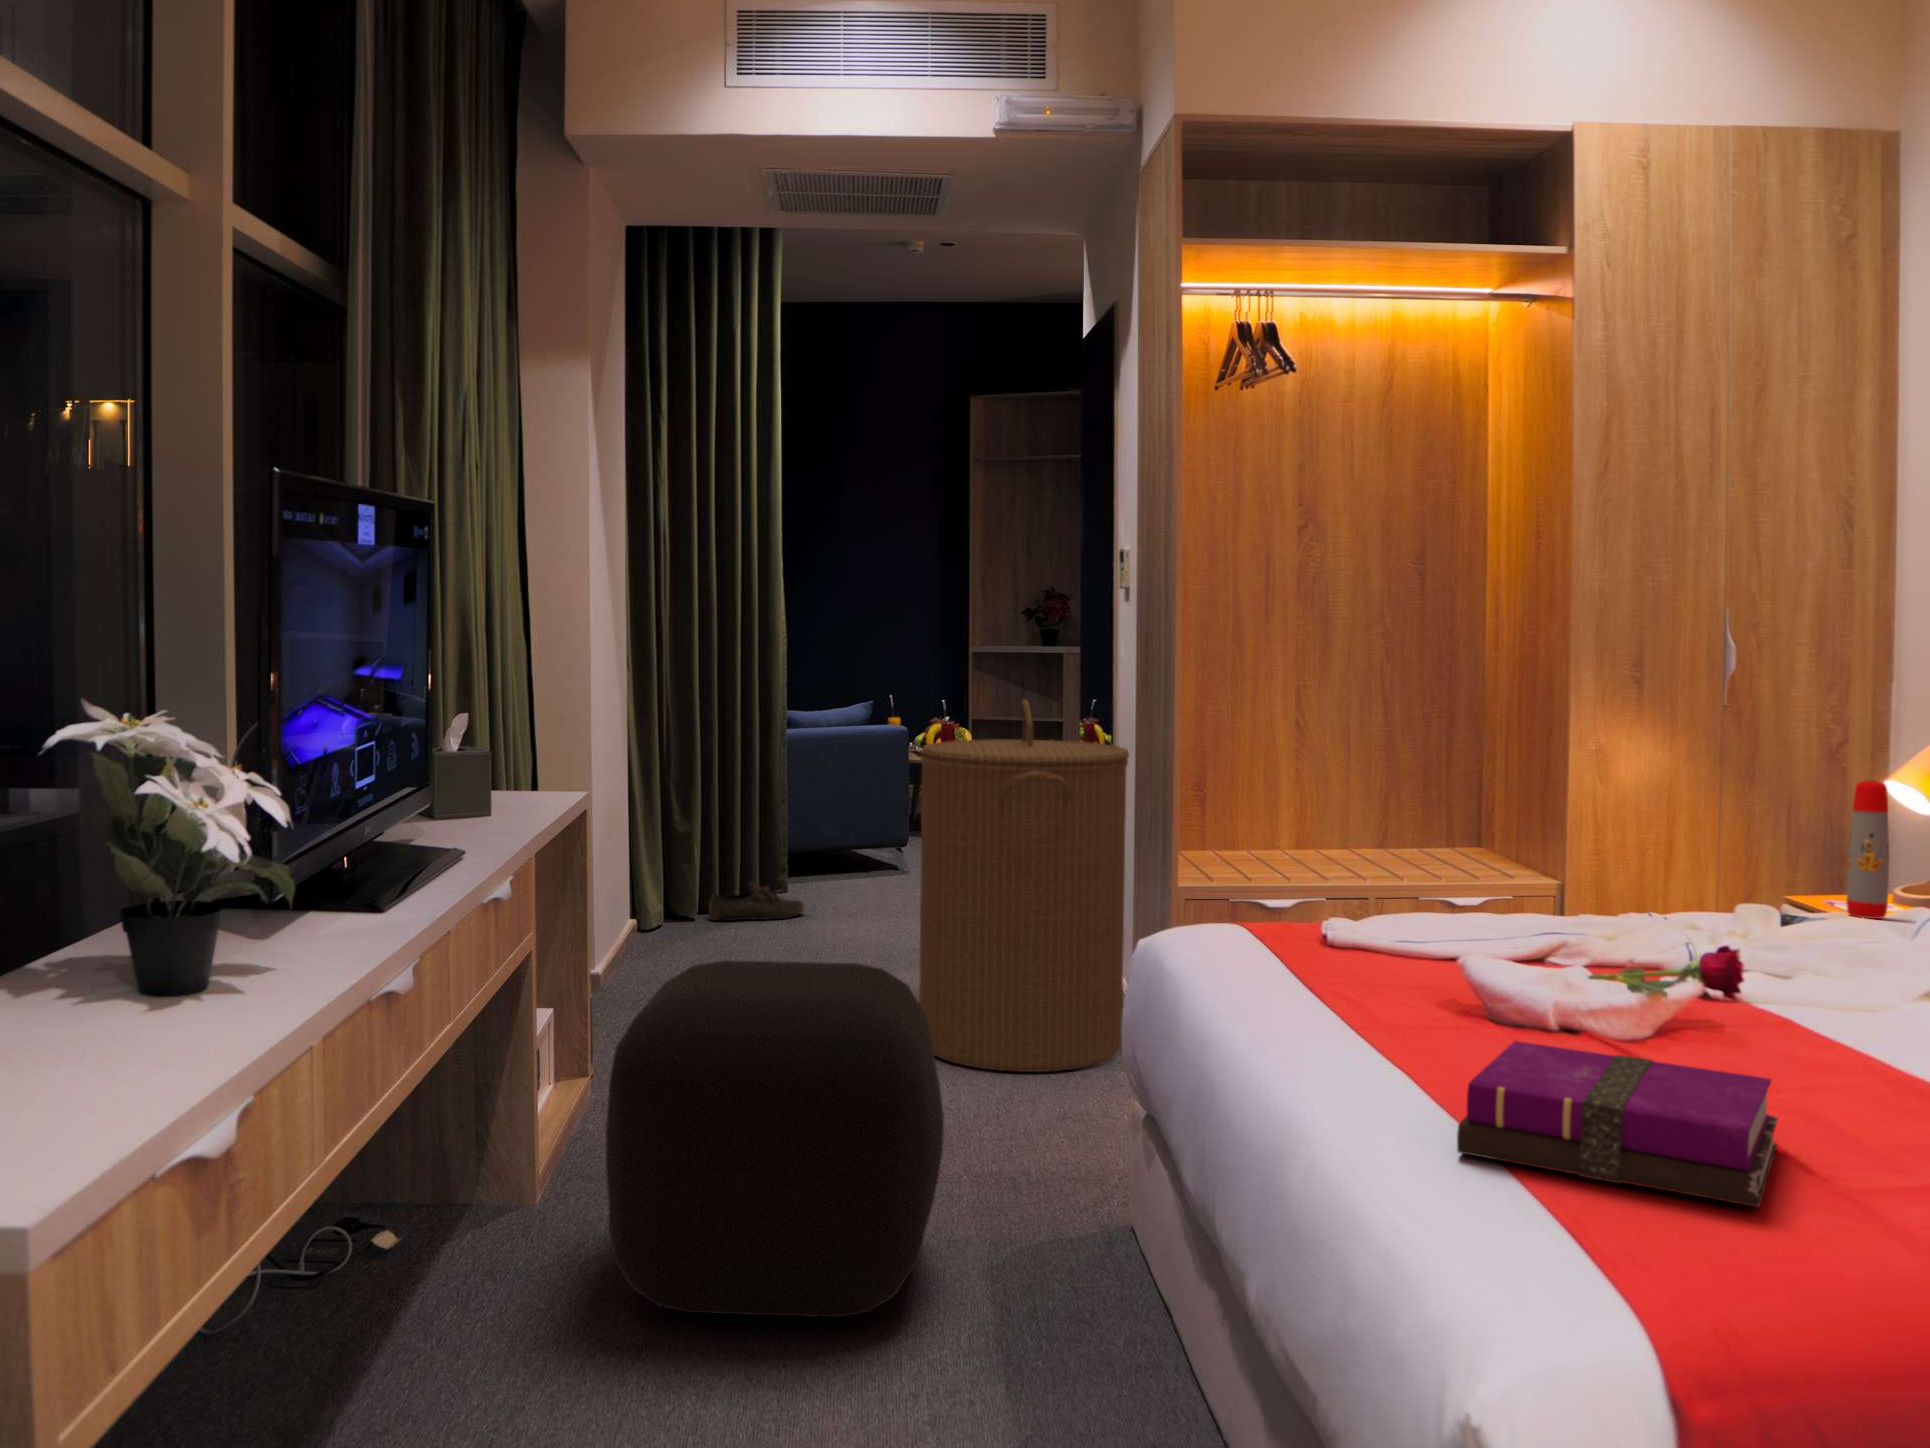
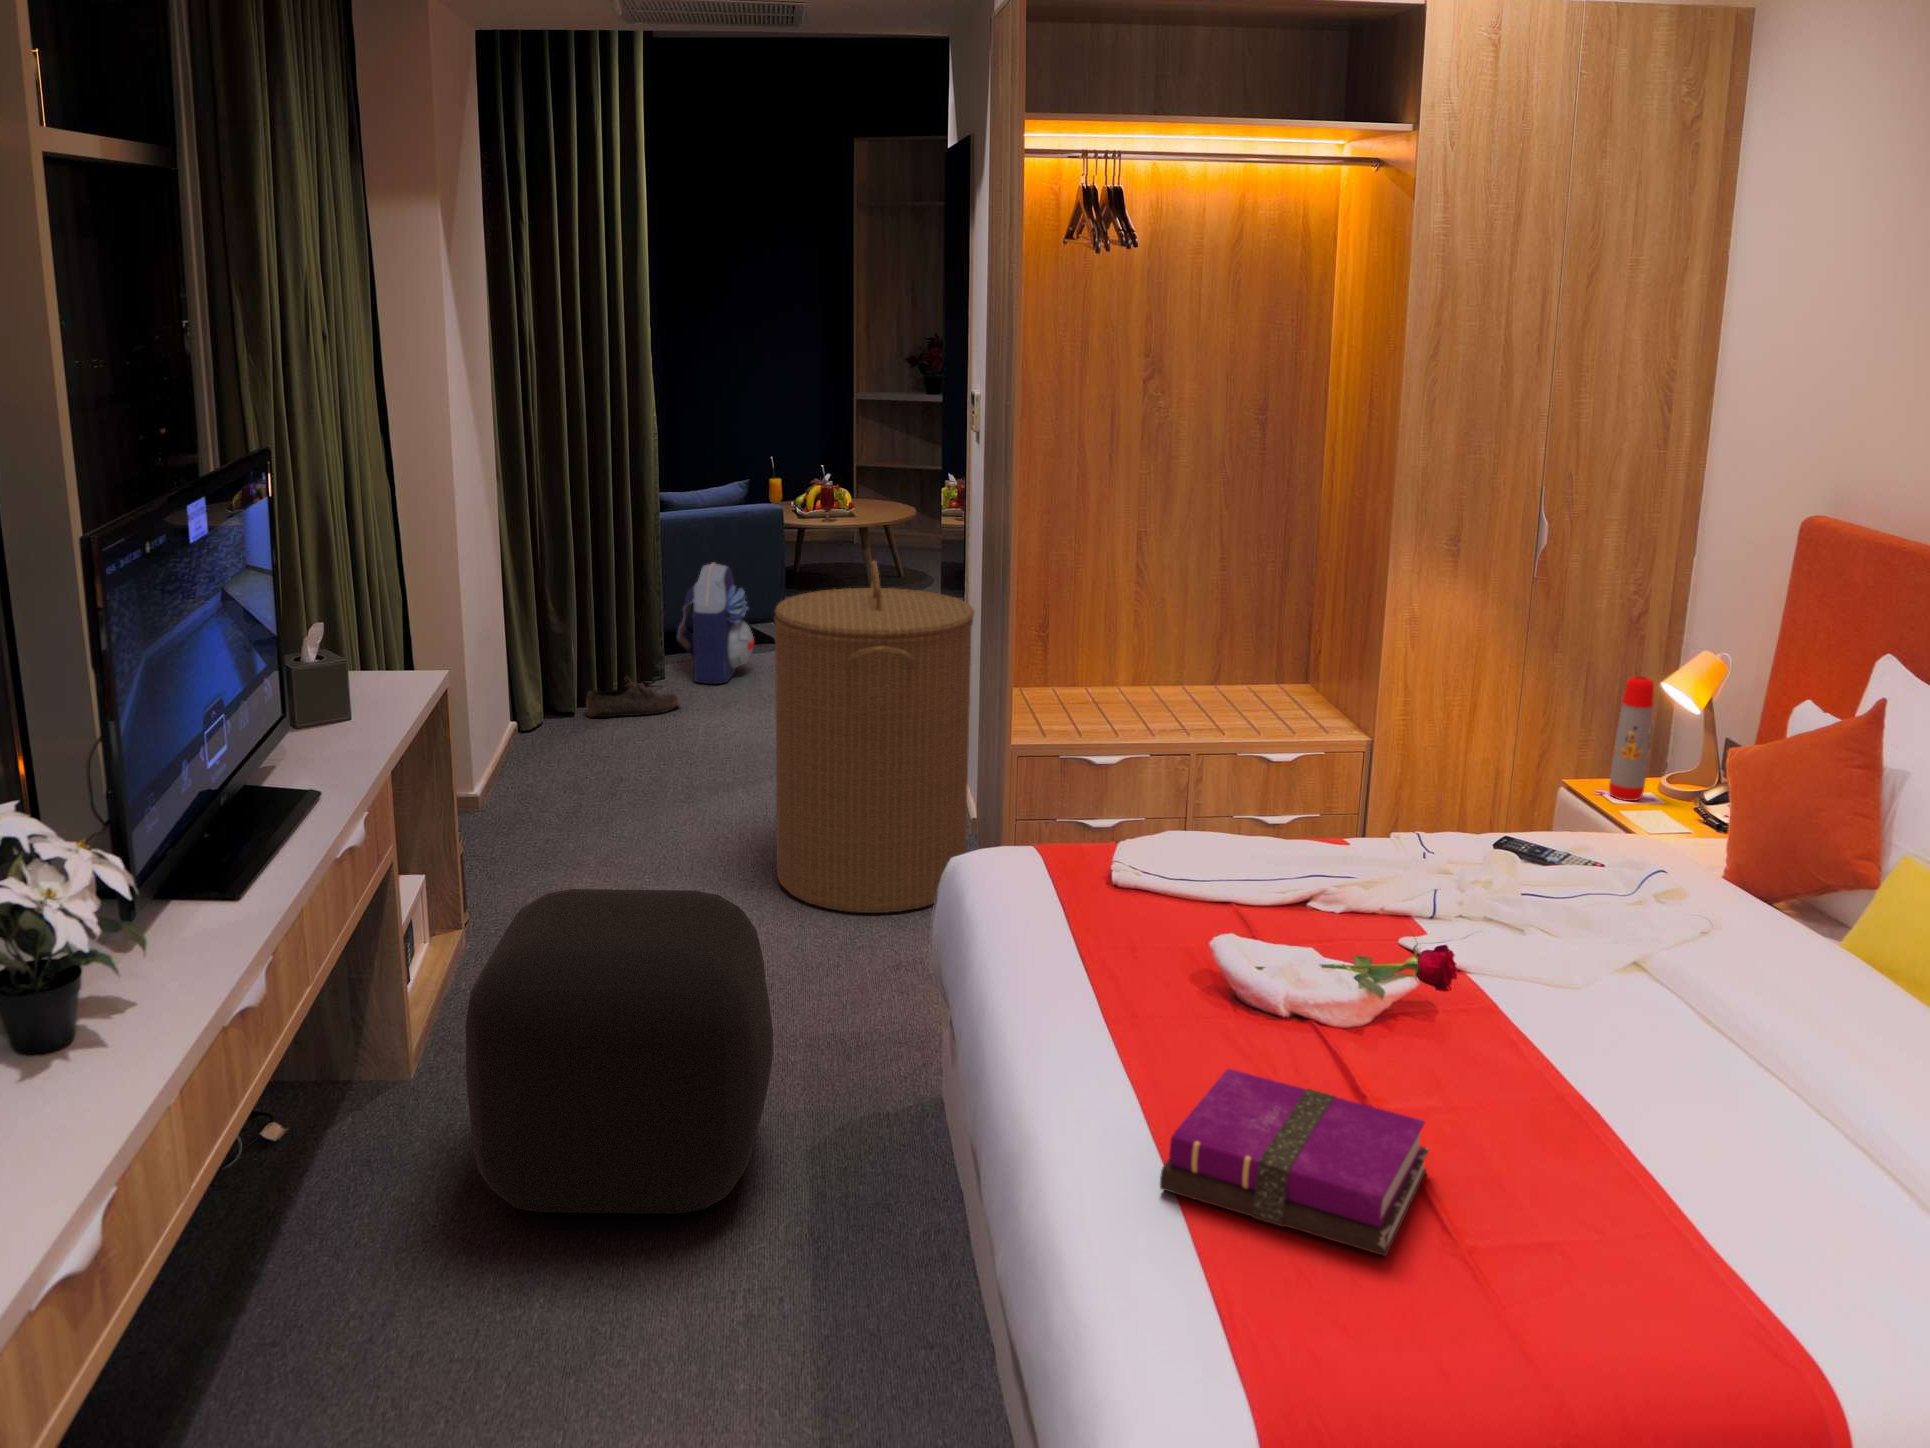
backpack: none [801,775,879,898] -> present [677,563,754,684]

